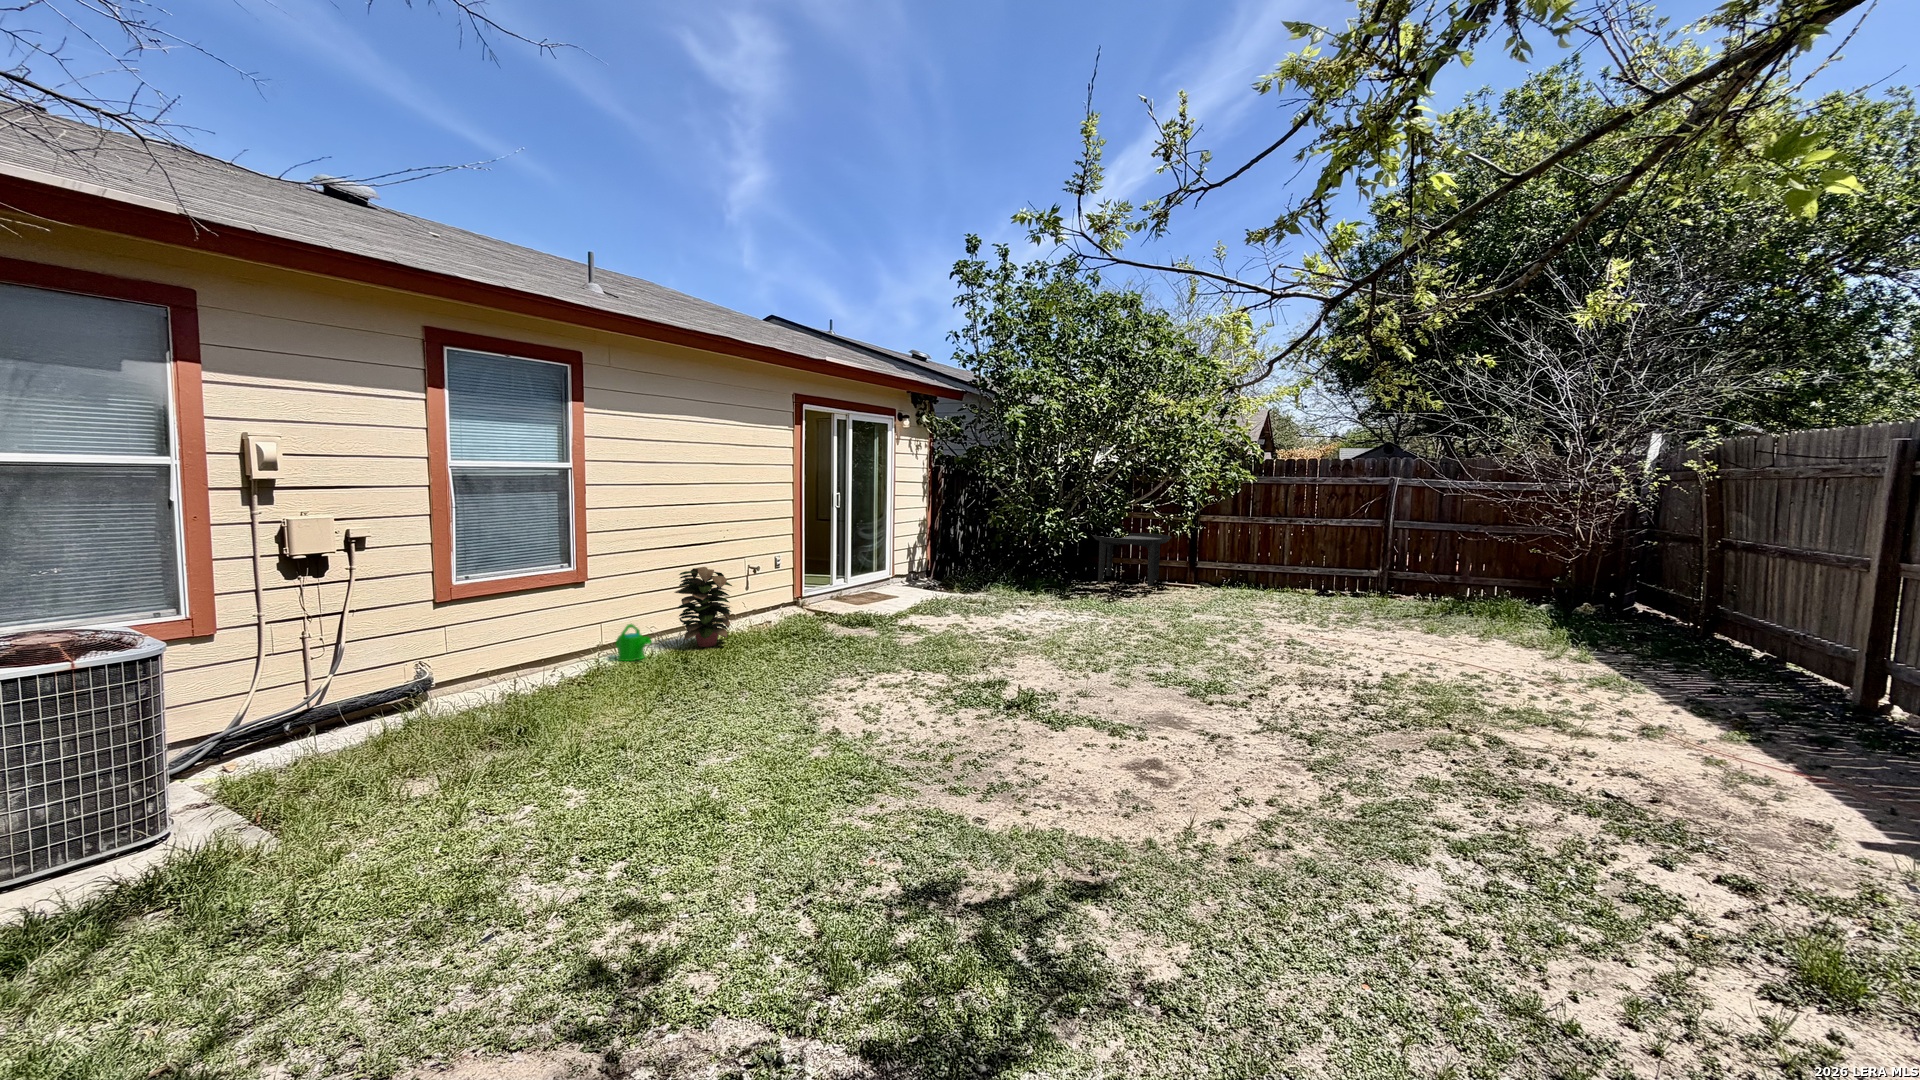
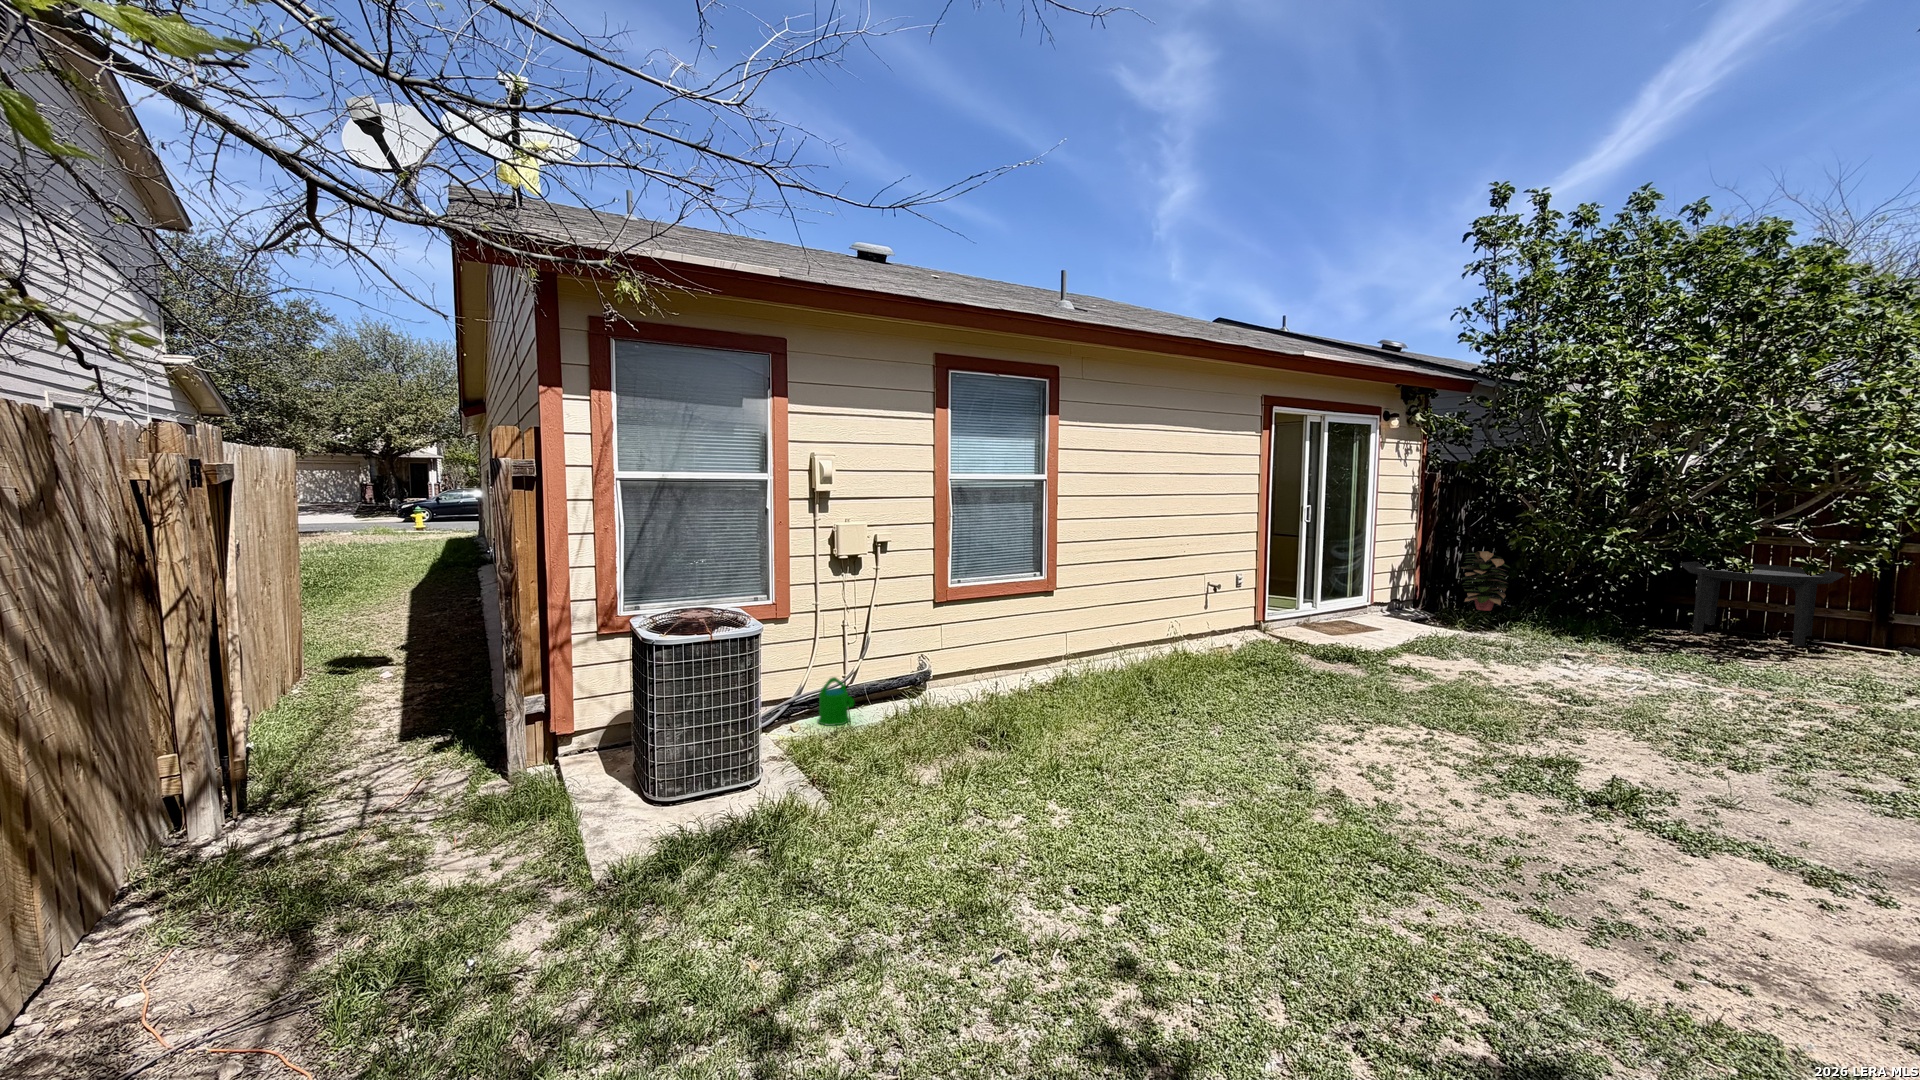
decorative plant: present [675,567,732,647] -> present [1462,551,1510,611]
watering can: present [616,624,652,661] -> present [817,677,854,726]

